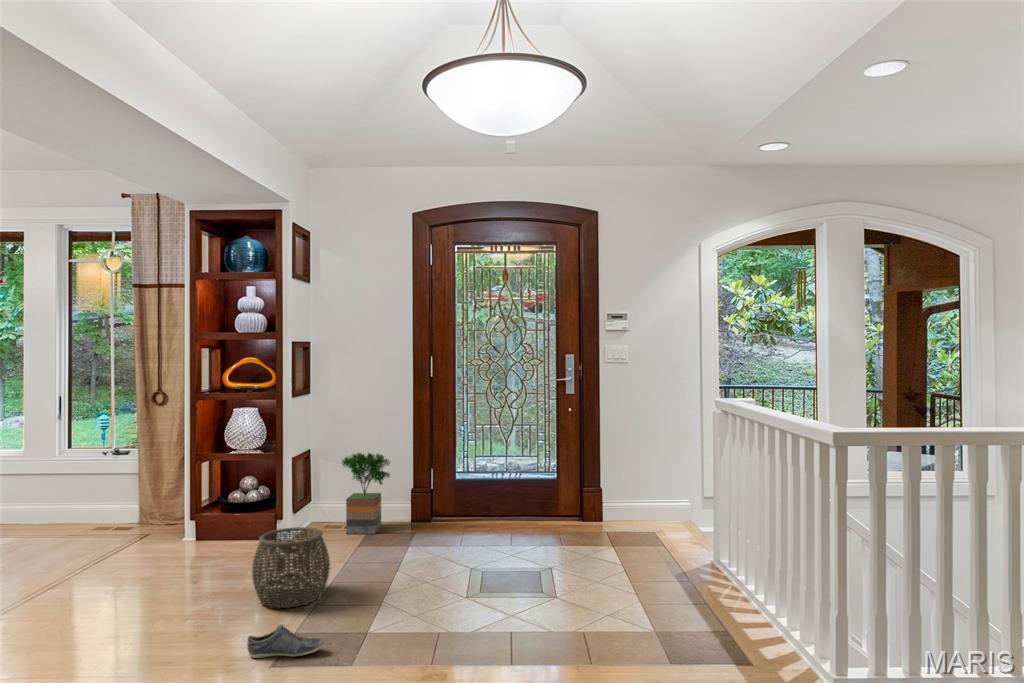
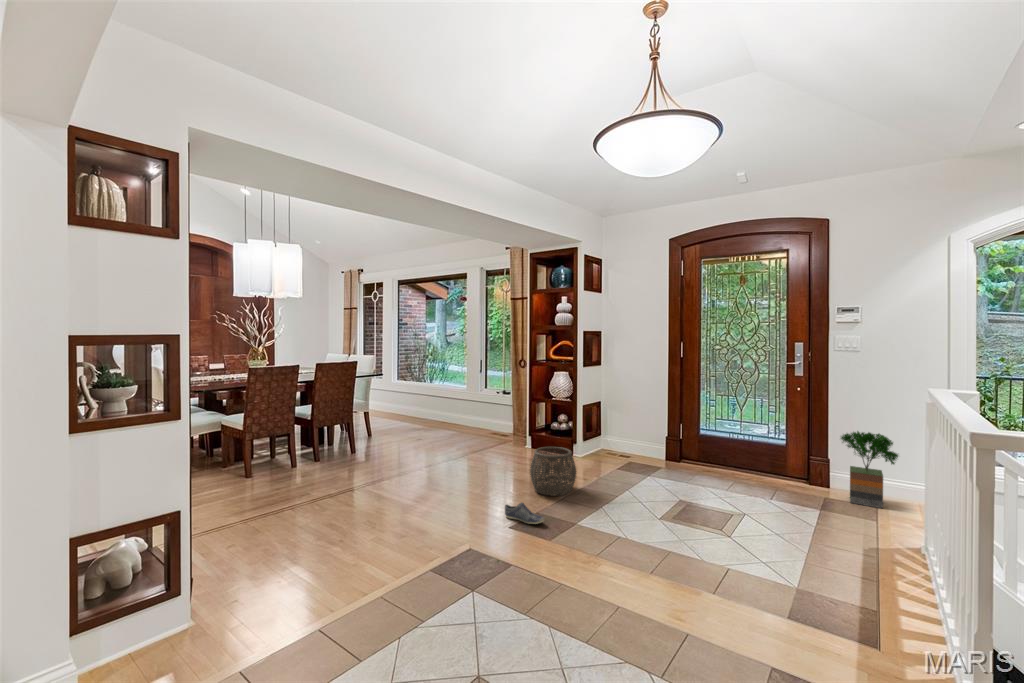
potted tree: present [342,453,390,534] -> present [841,431,898,508]

